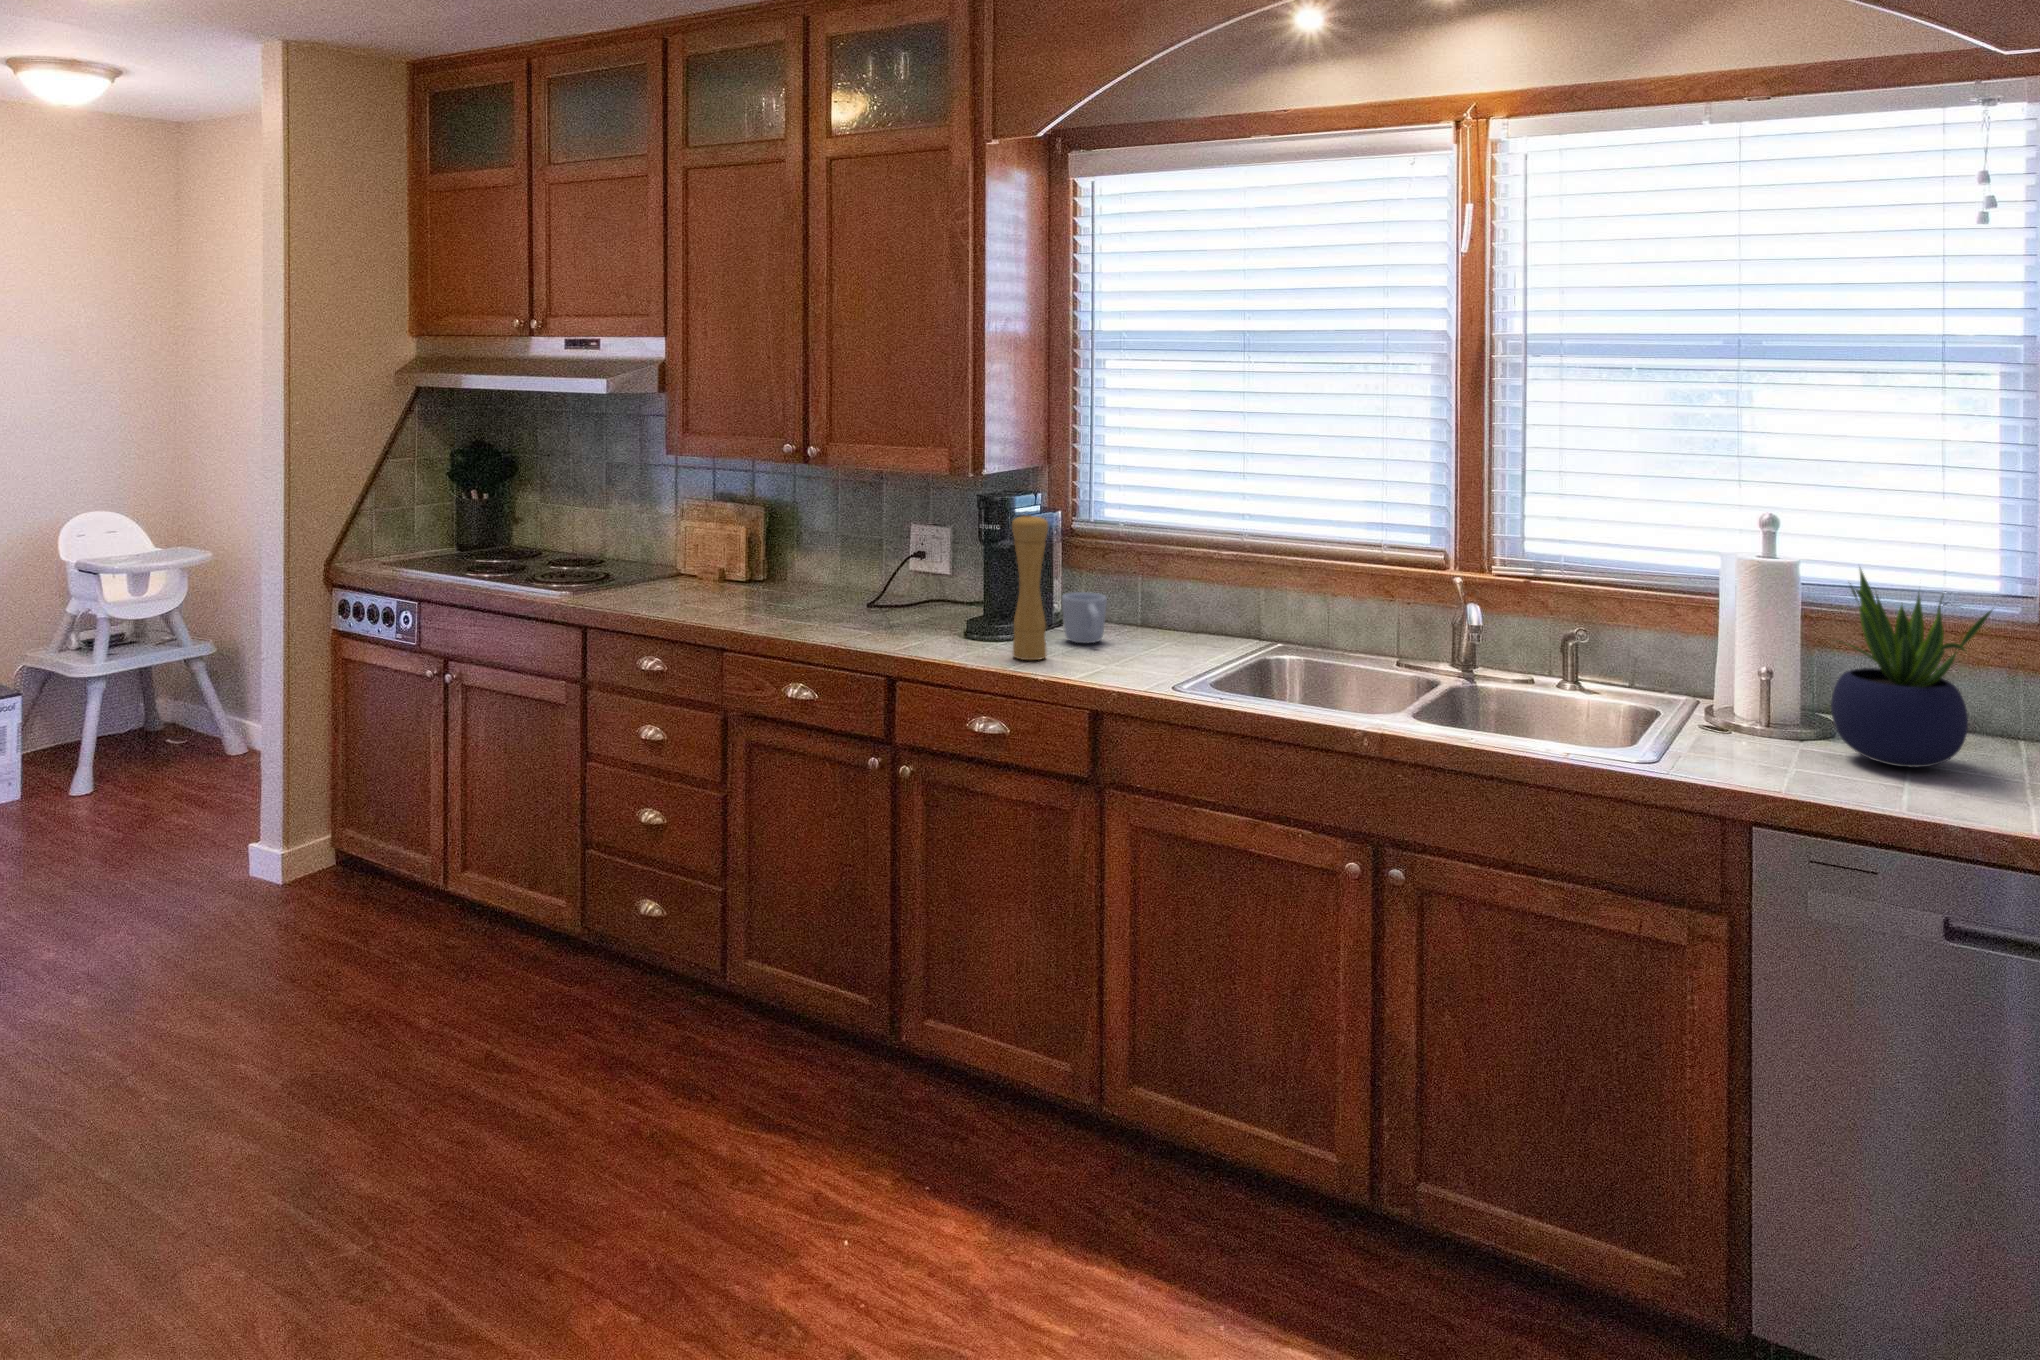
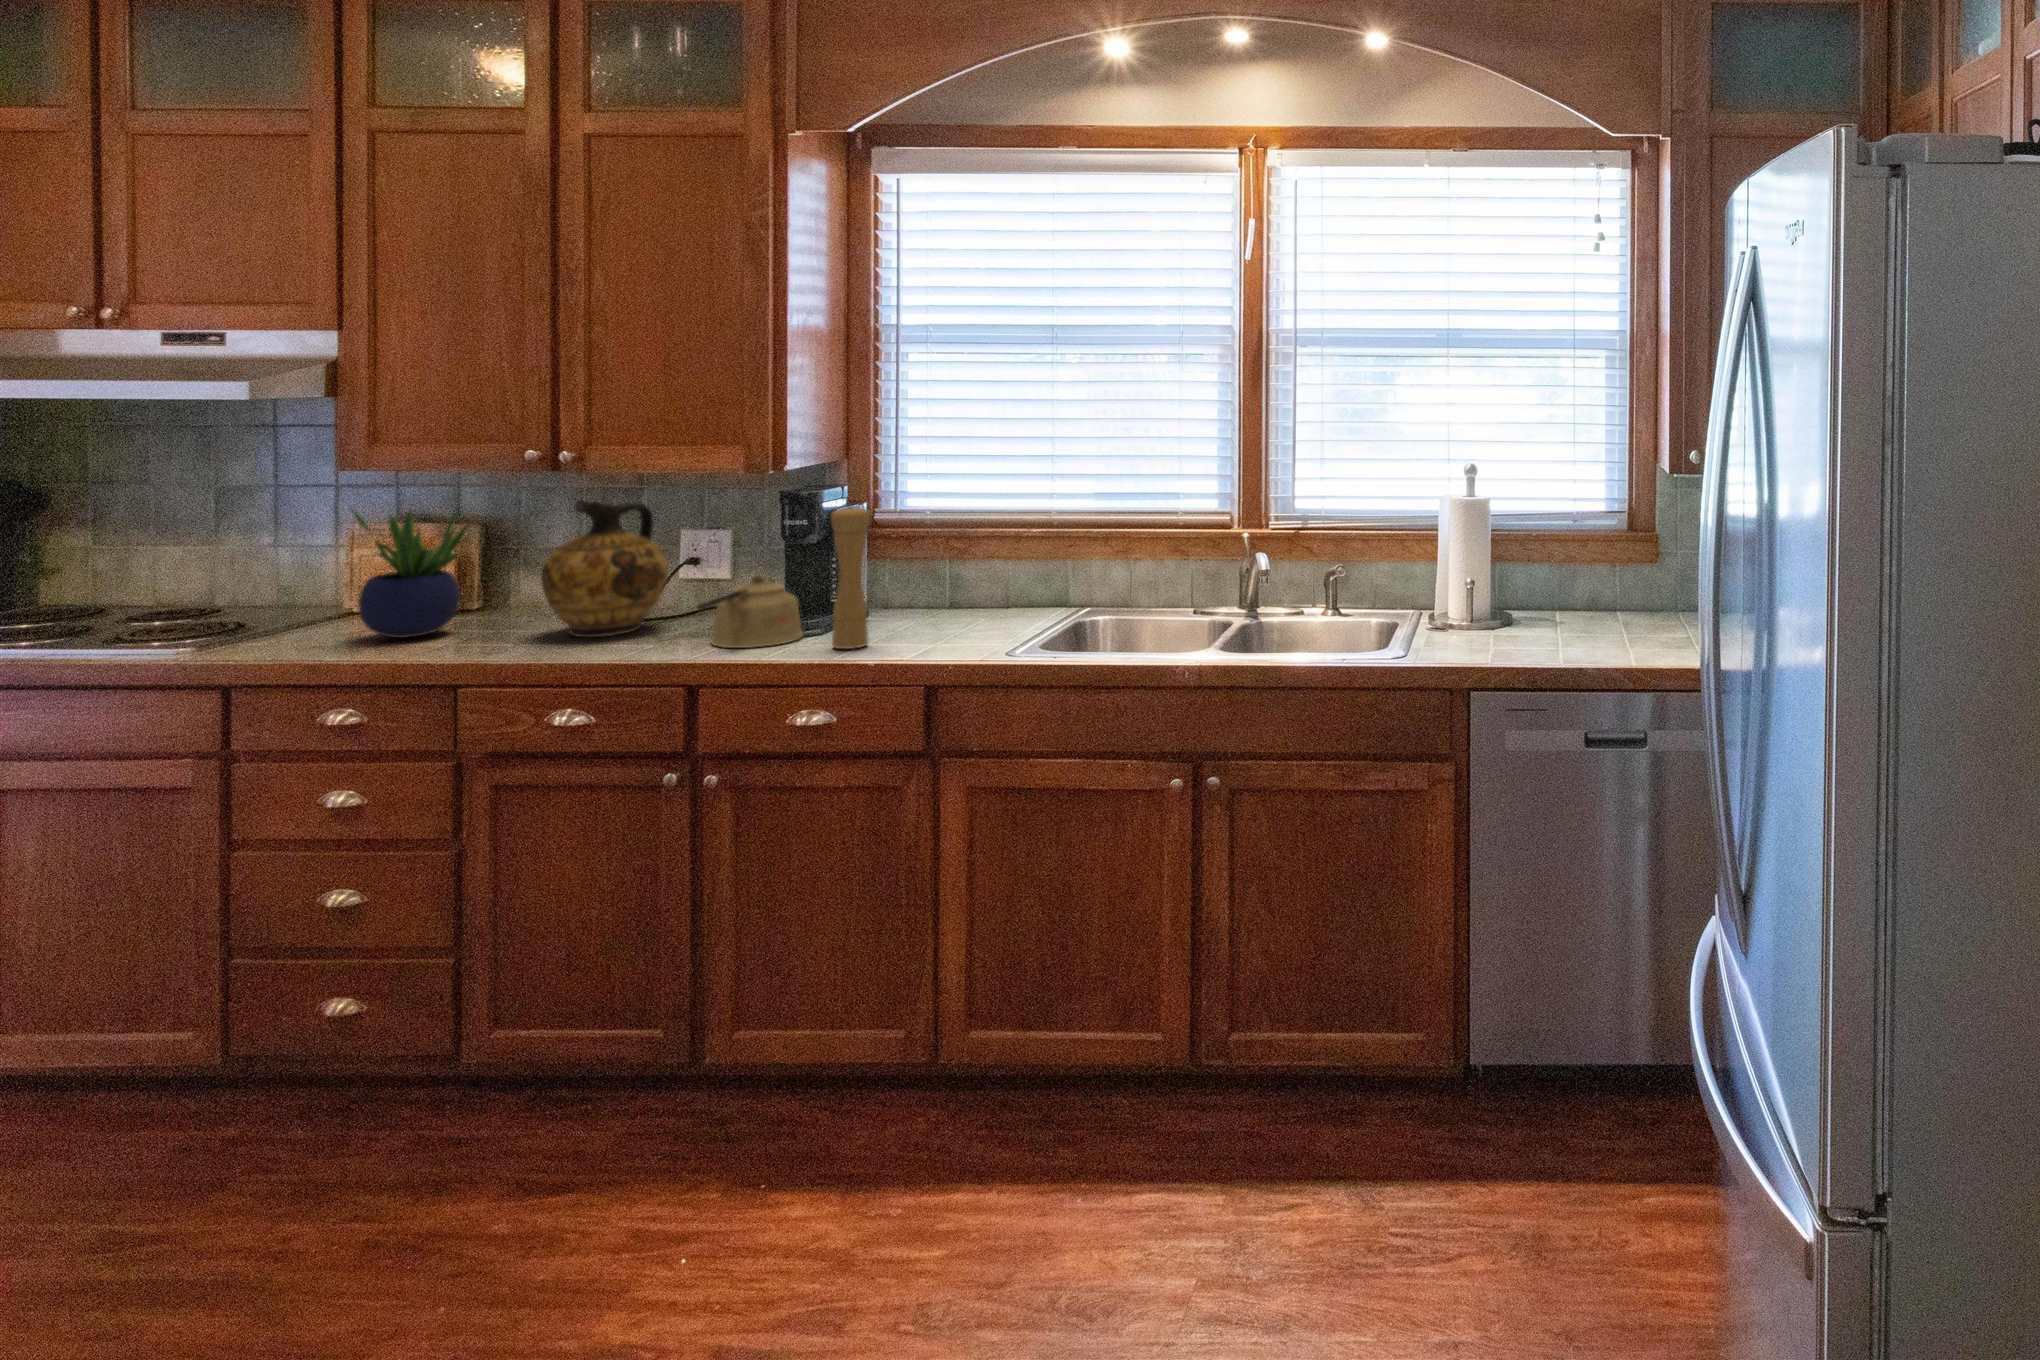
ceramic jug: none [791,491,890,619] -> present [541,500,669,637]
potted plant: present [1831,569,1992,768] -> present [353,505,469,638]
kettle: none [901,575,995,647] -> present [697,575,803,648]
mug: present [1062,592,1107,643] -> none [876,579,923,628]

